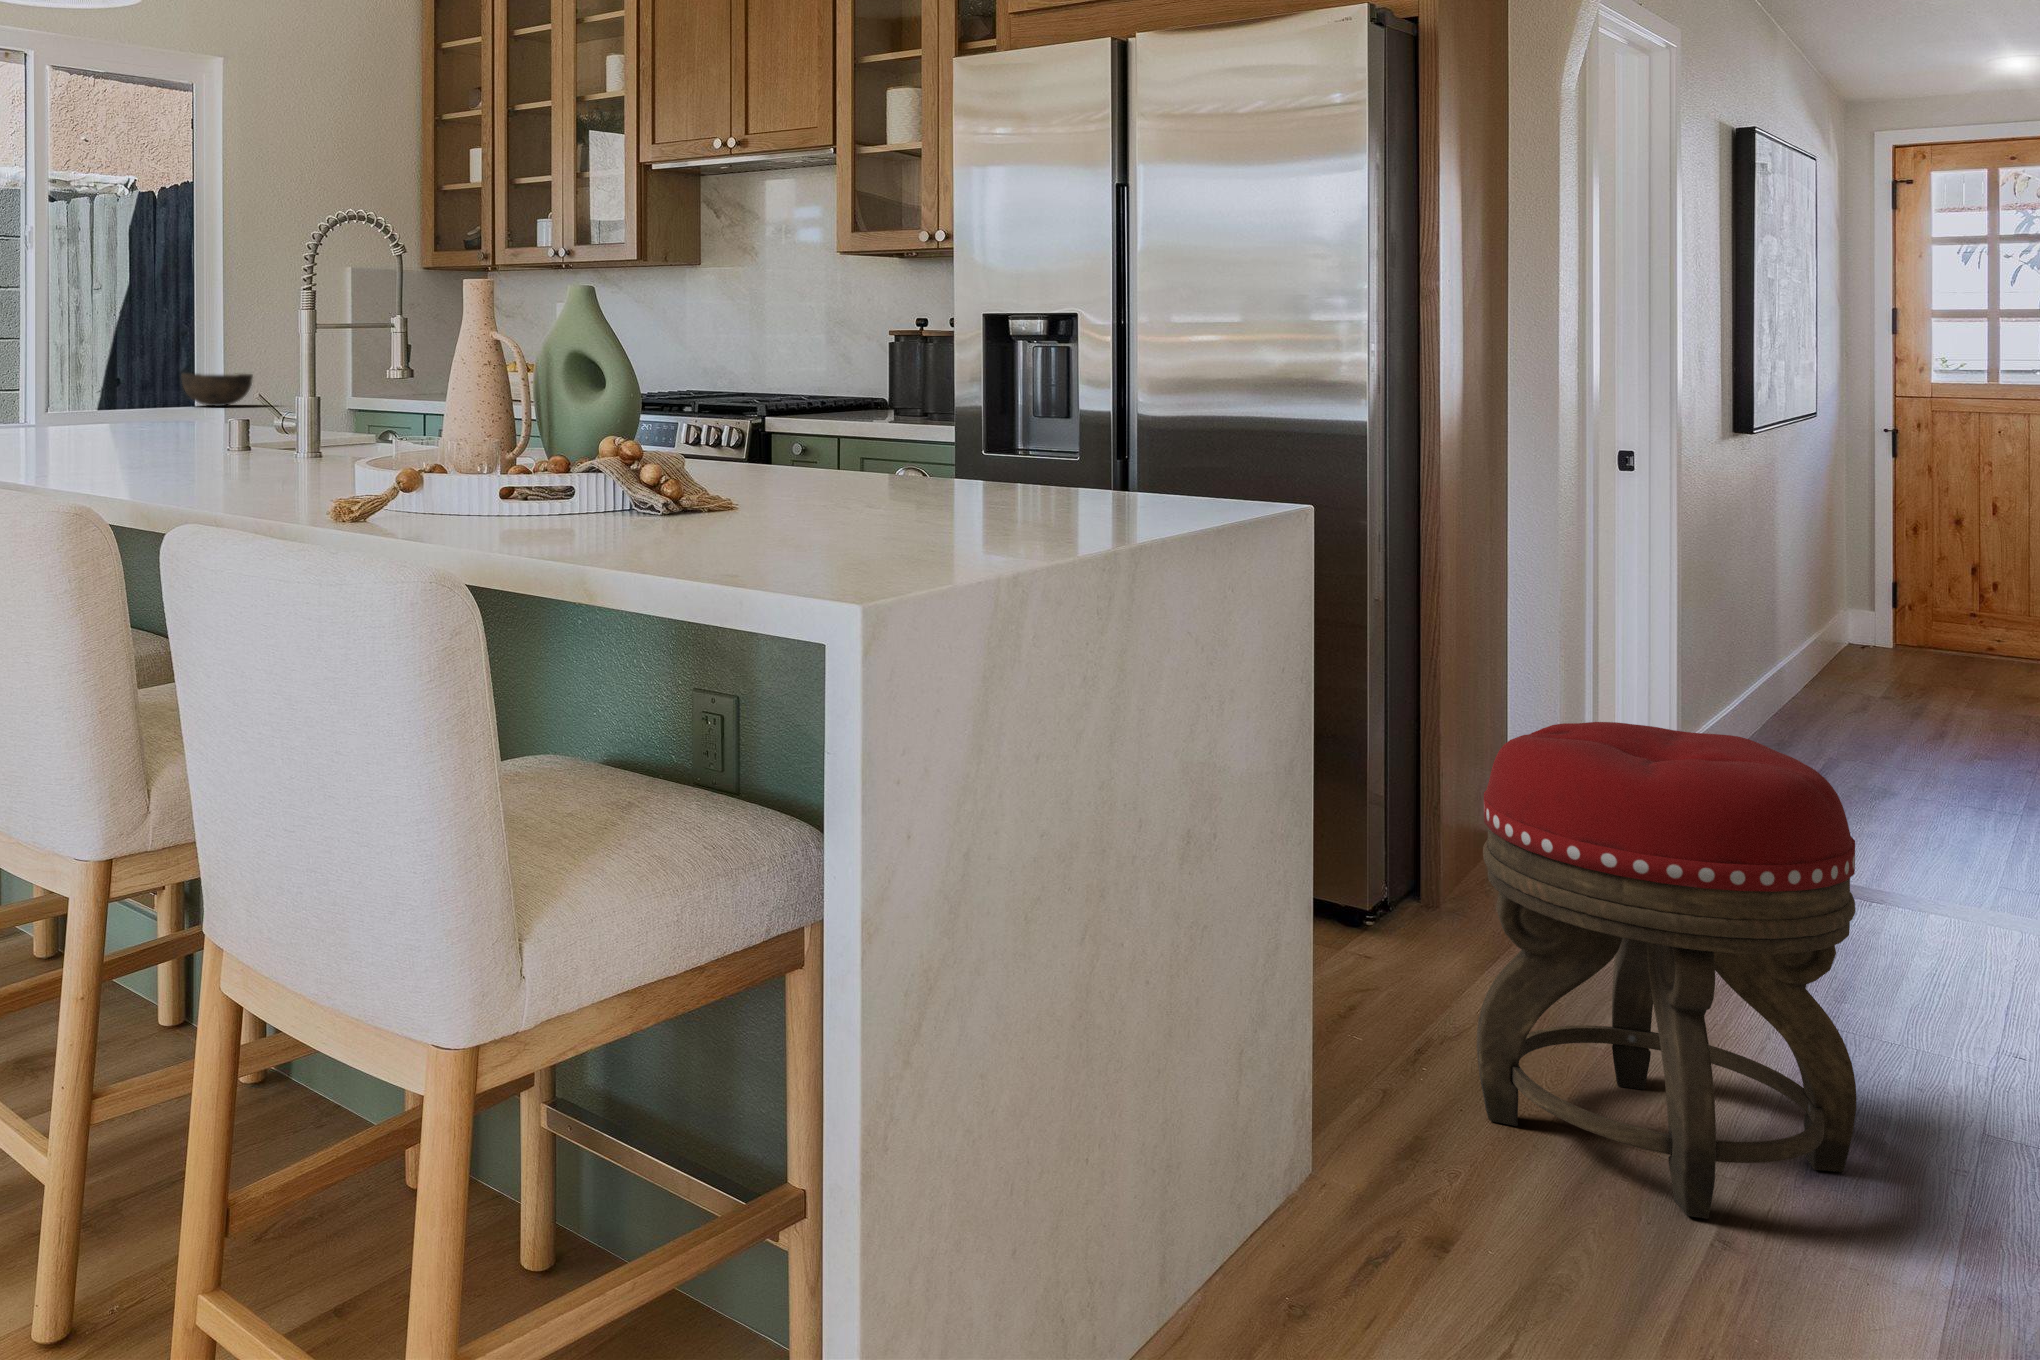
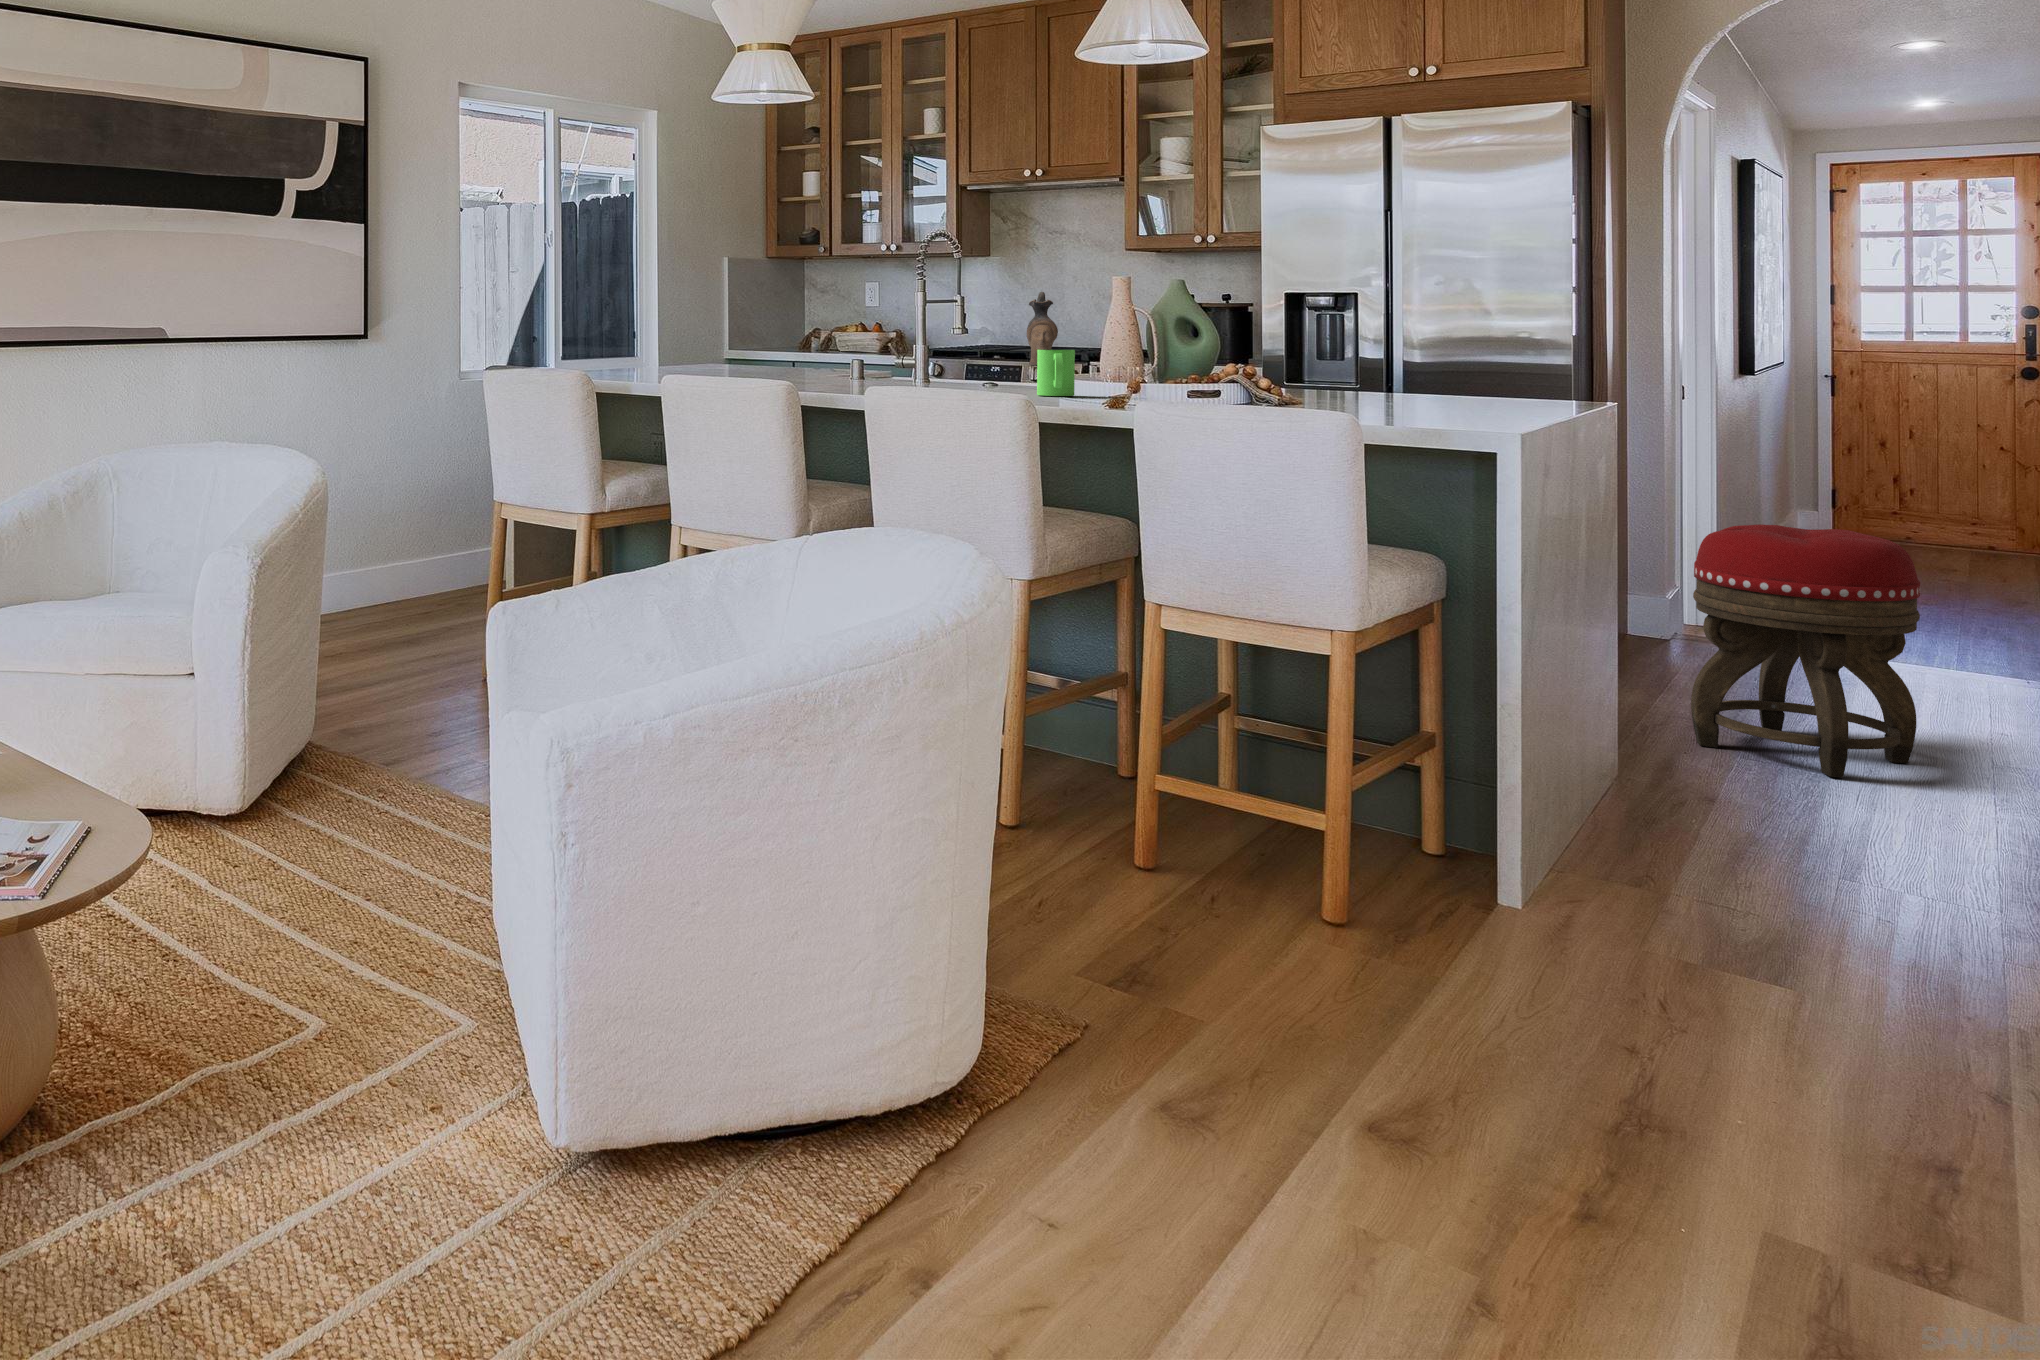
ceramic pitcher: none [703,312,746,417] -> present [1027,292,1058,365]
bowl: present [182,373,253,406] -> none [630,336,679,359]
mug: none [194,419,264,508] -> present [1037,350,1075,396]

